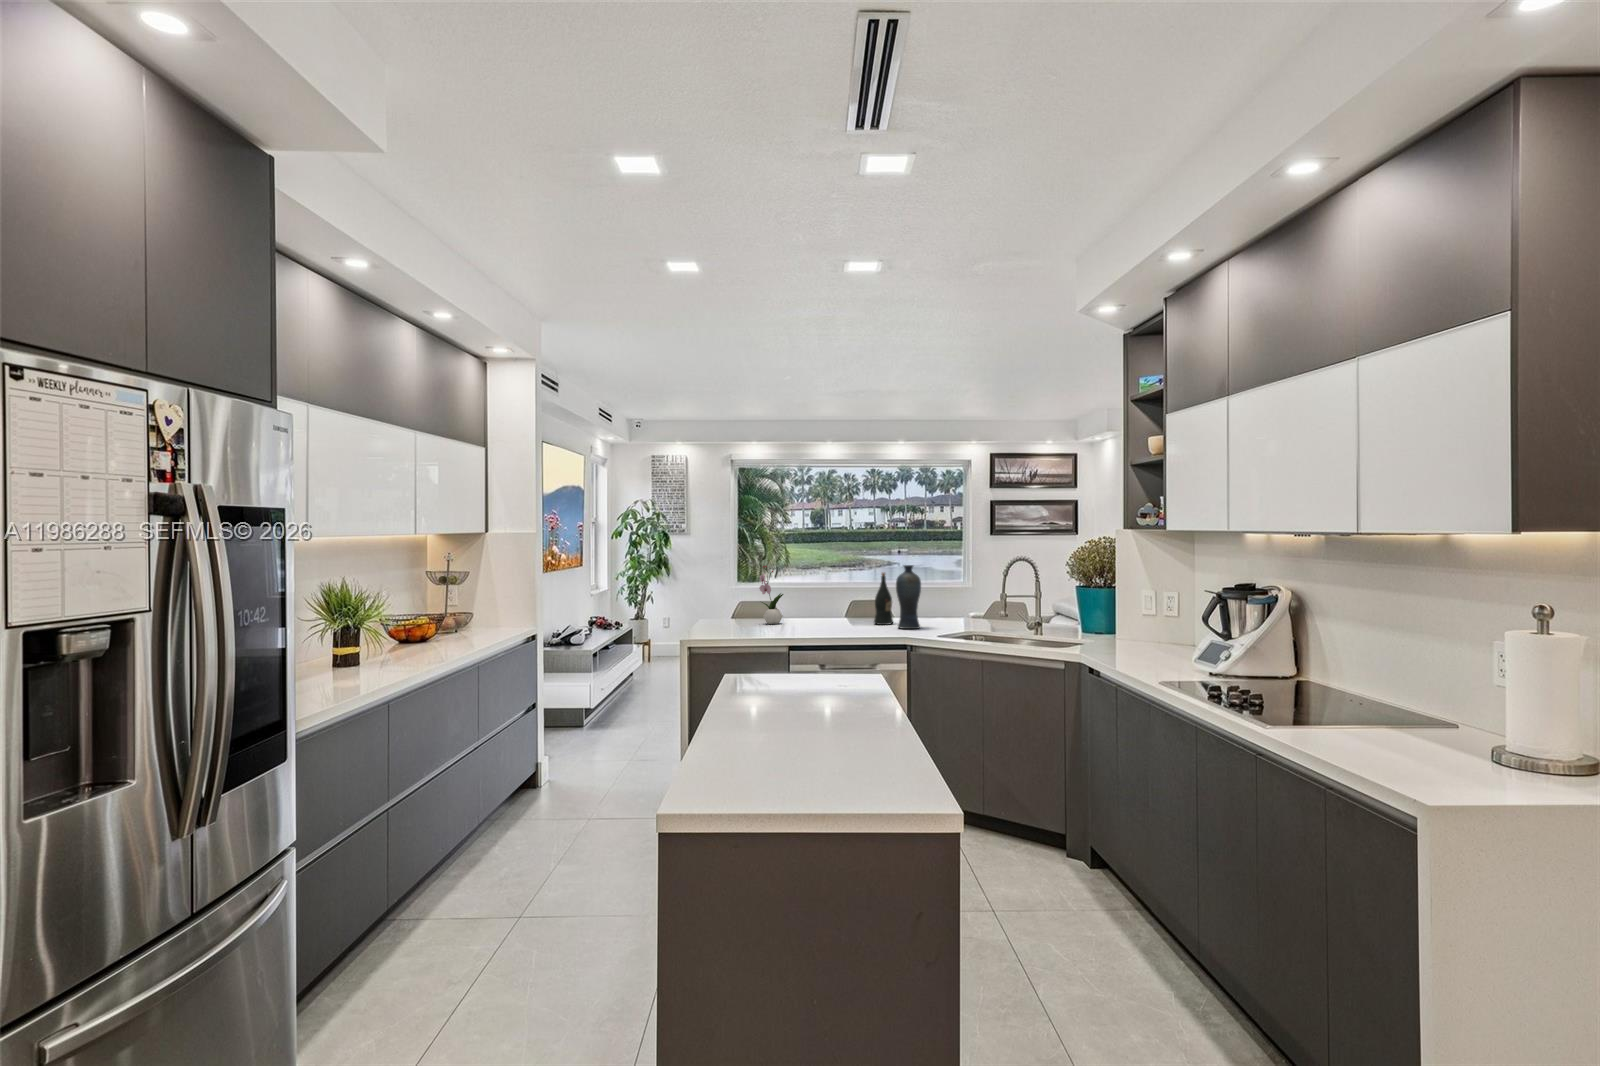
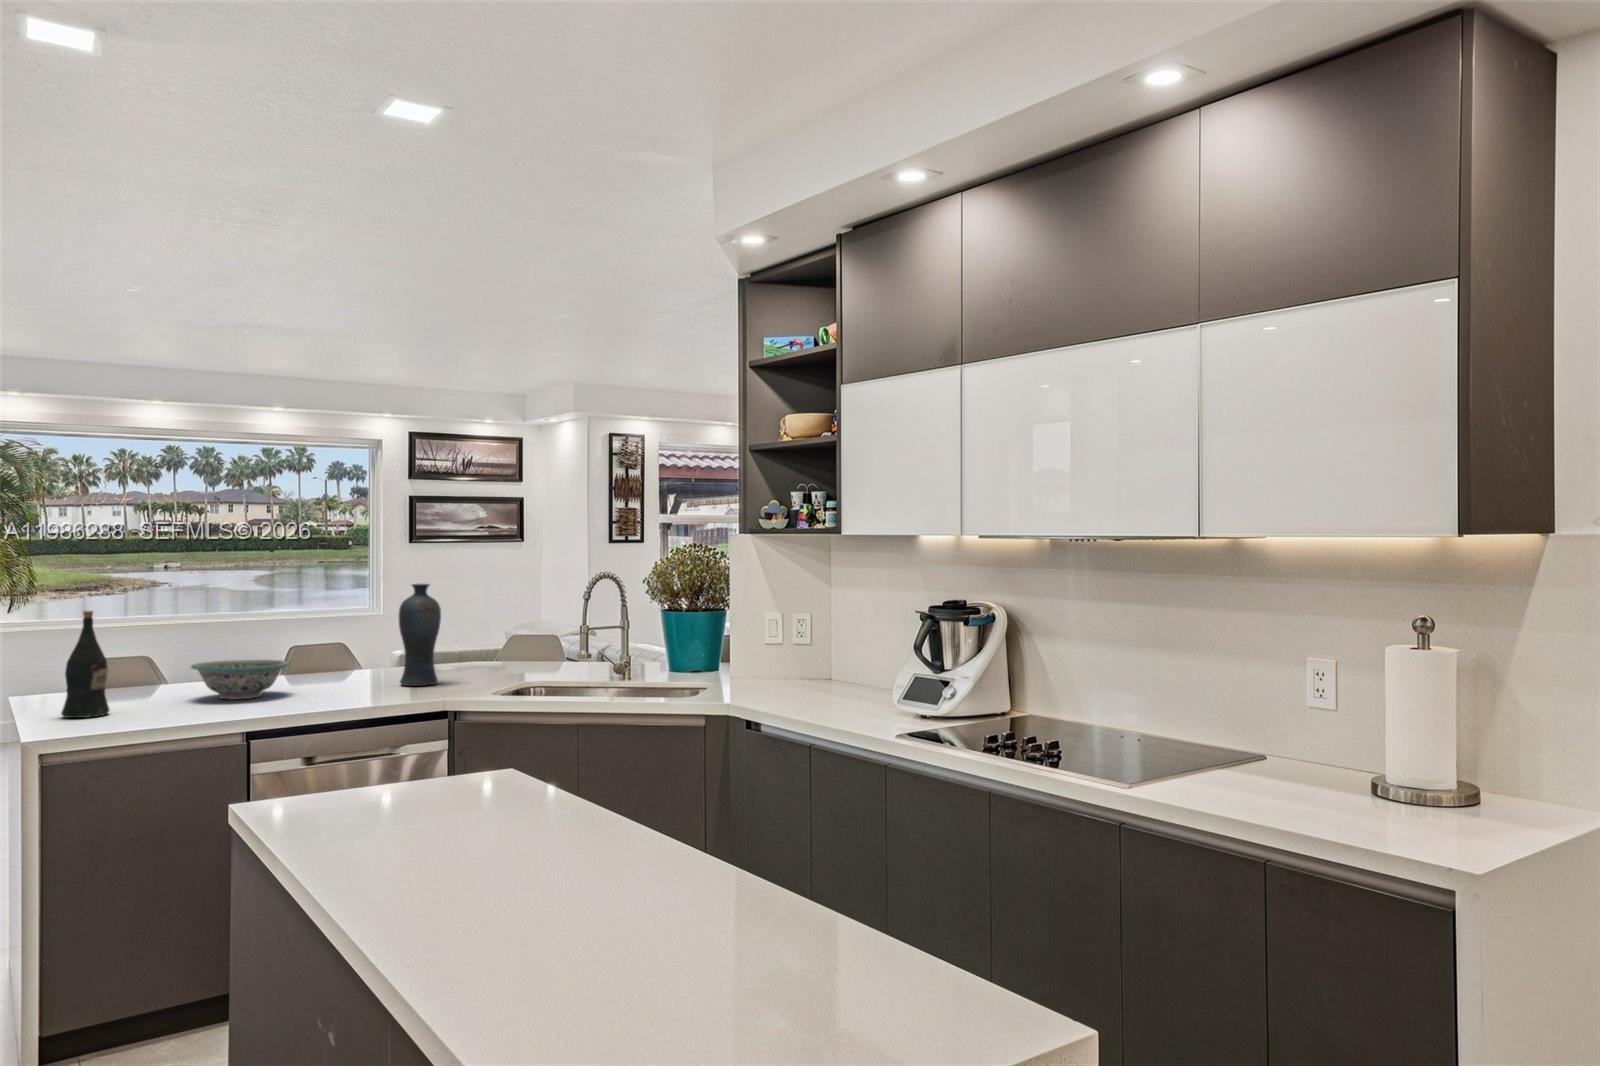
flower arrangement: present [759,566,783,624] -> none [117,587,172,694]
wine bottle: present [874,573,893,625] -> present [61,611,110,718]
decorative bowl: none [785,608,835,630] -> present [191,660,289,699]

